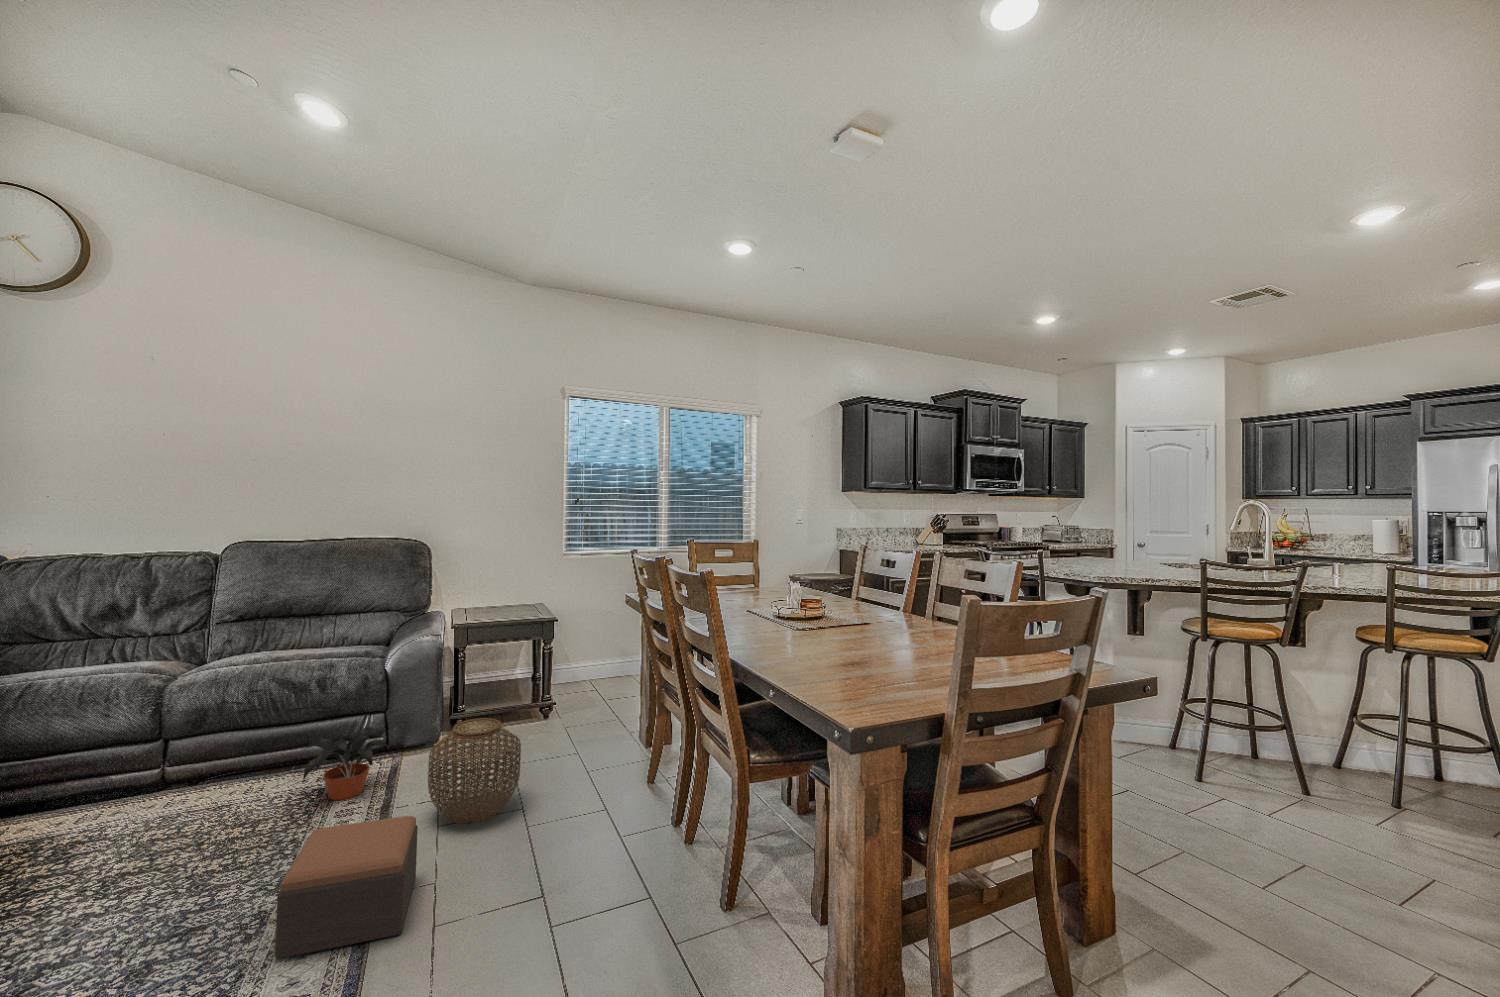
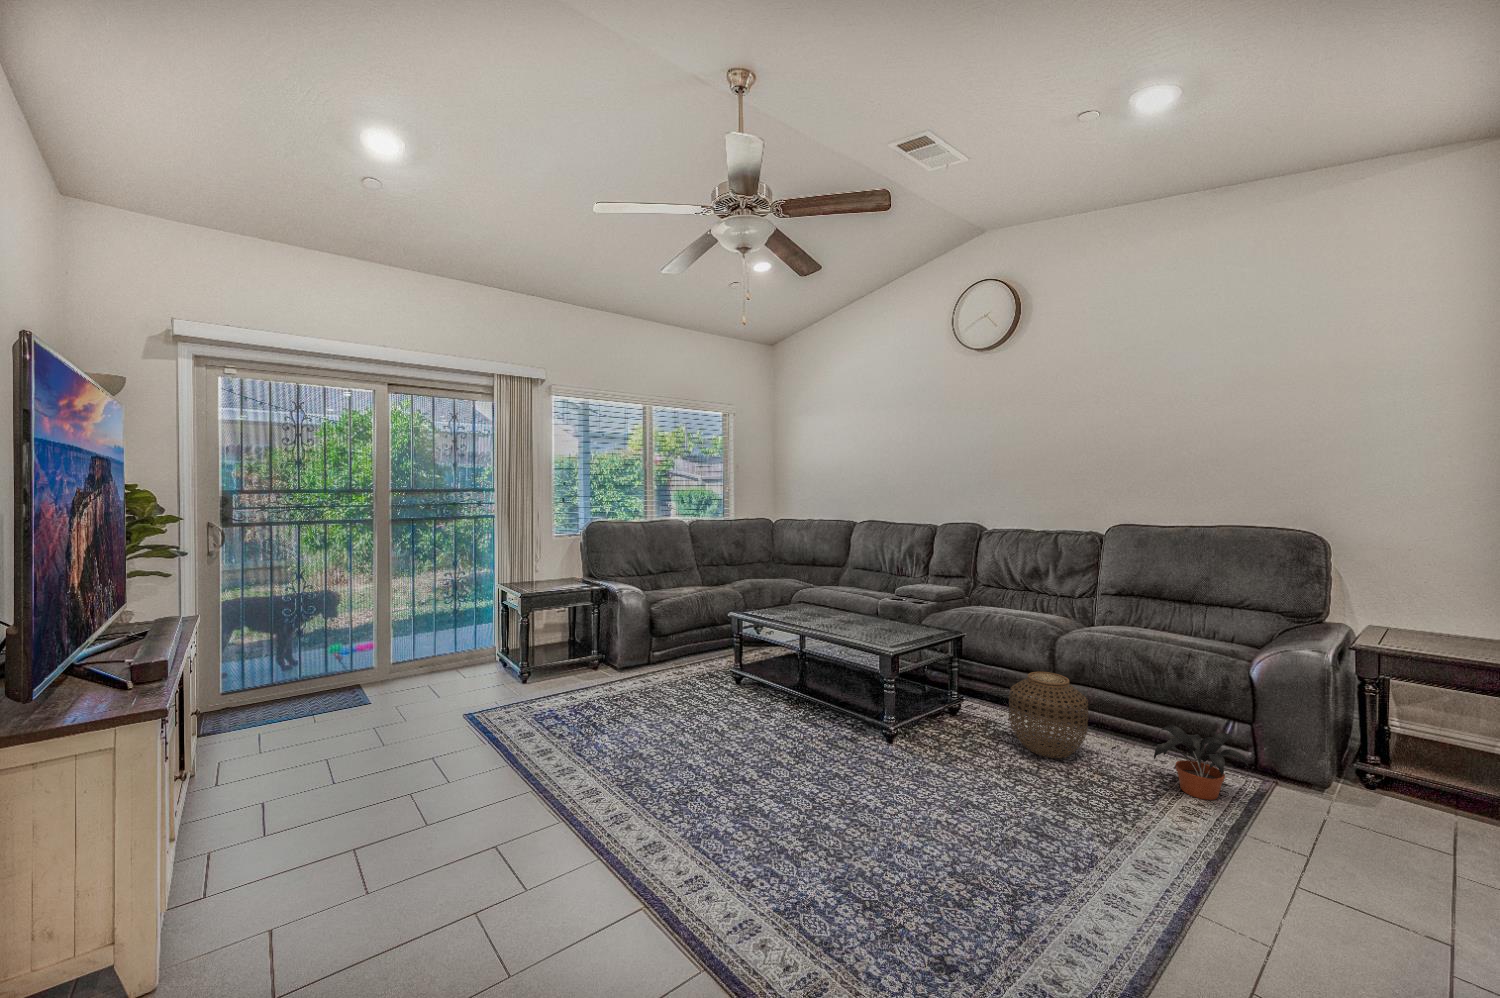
woven basket: present [428,718,521,824] -> present [1009,672,1088,758]
footstool: present [275,816,418,959] -> none [1091,808,1249,966]

